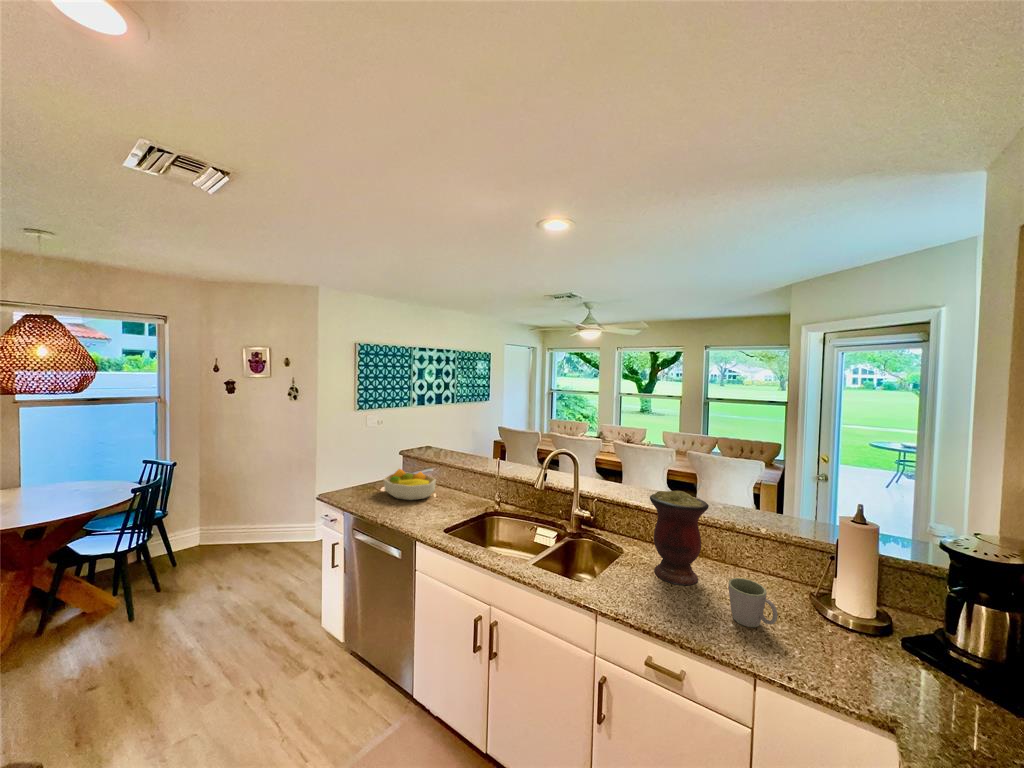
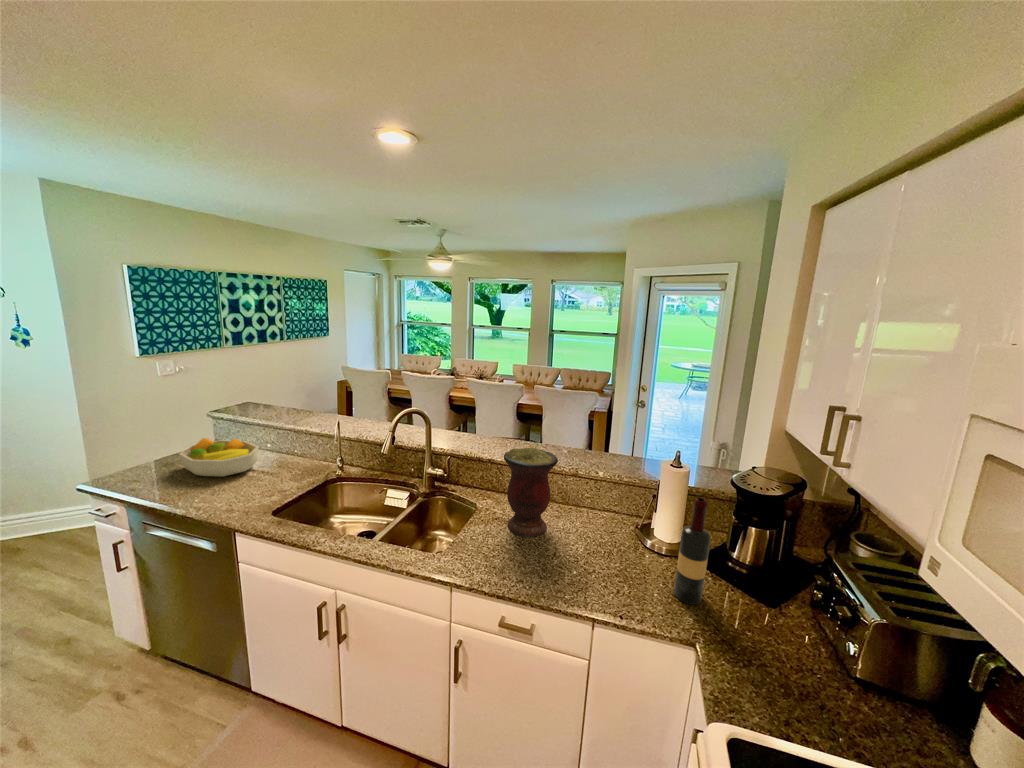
wine bottle: none [865,551,911,690] -> present [674,497,711,605]
mug: present [729,578,777,627] -> none [574,527,612,571]

